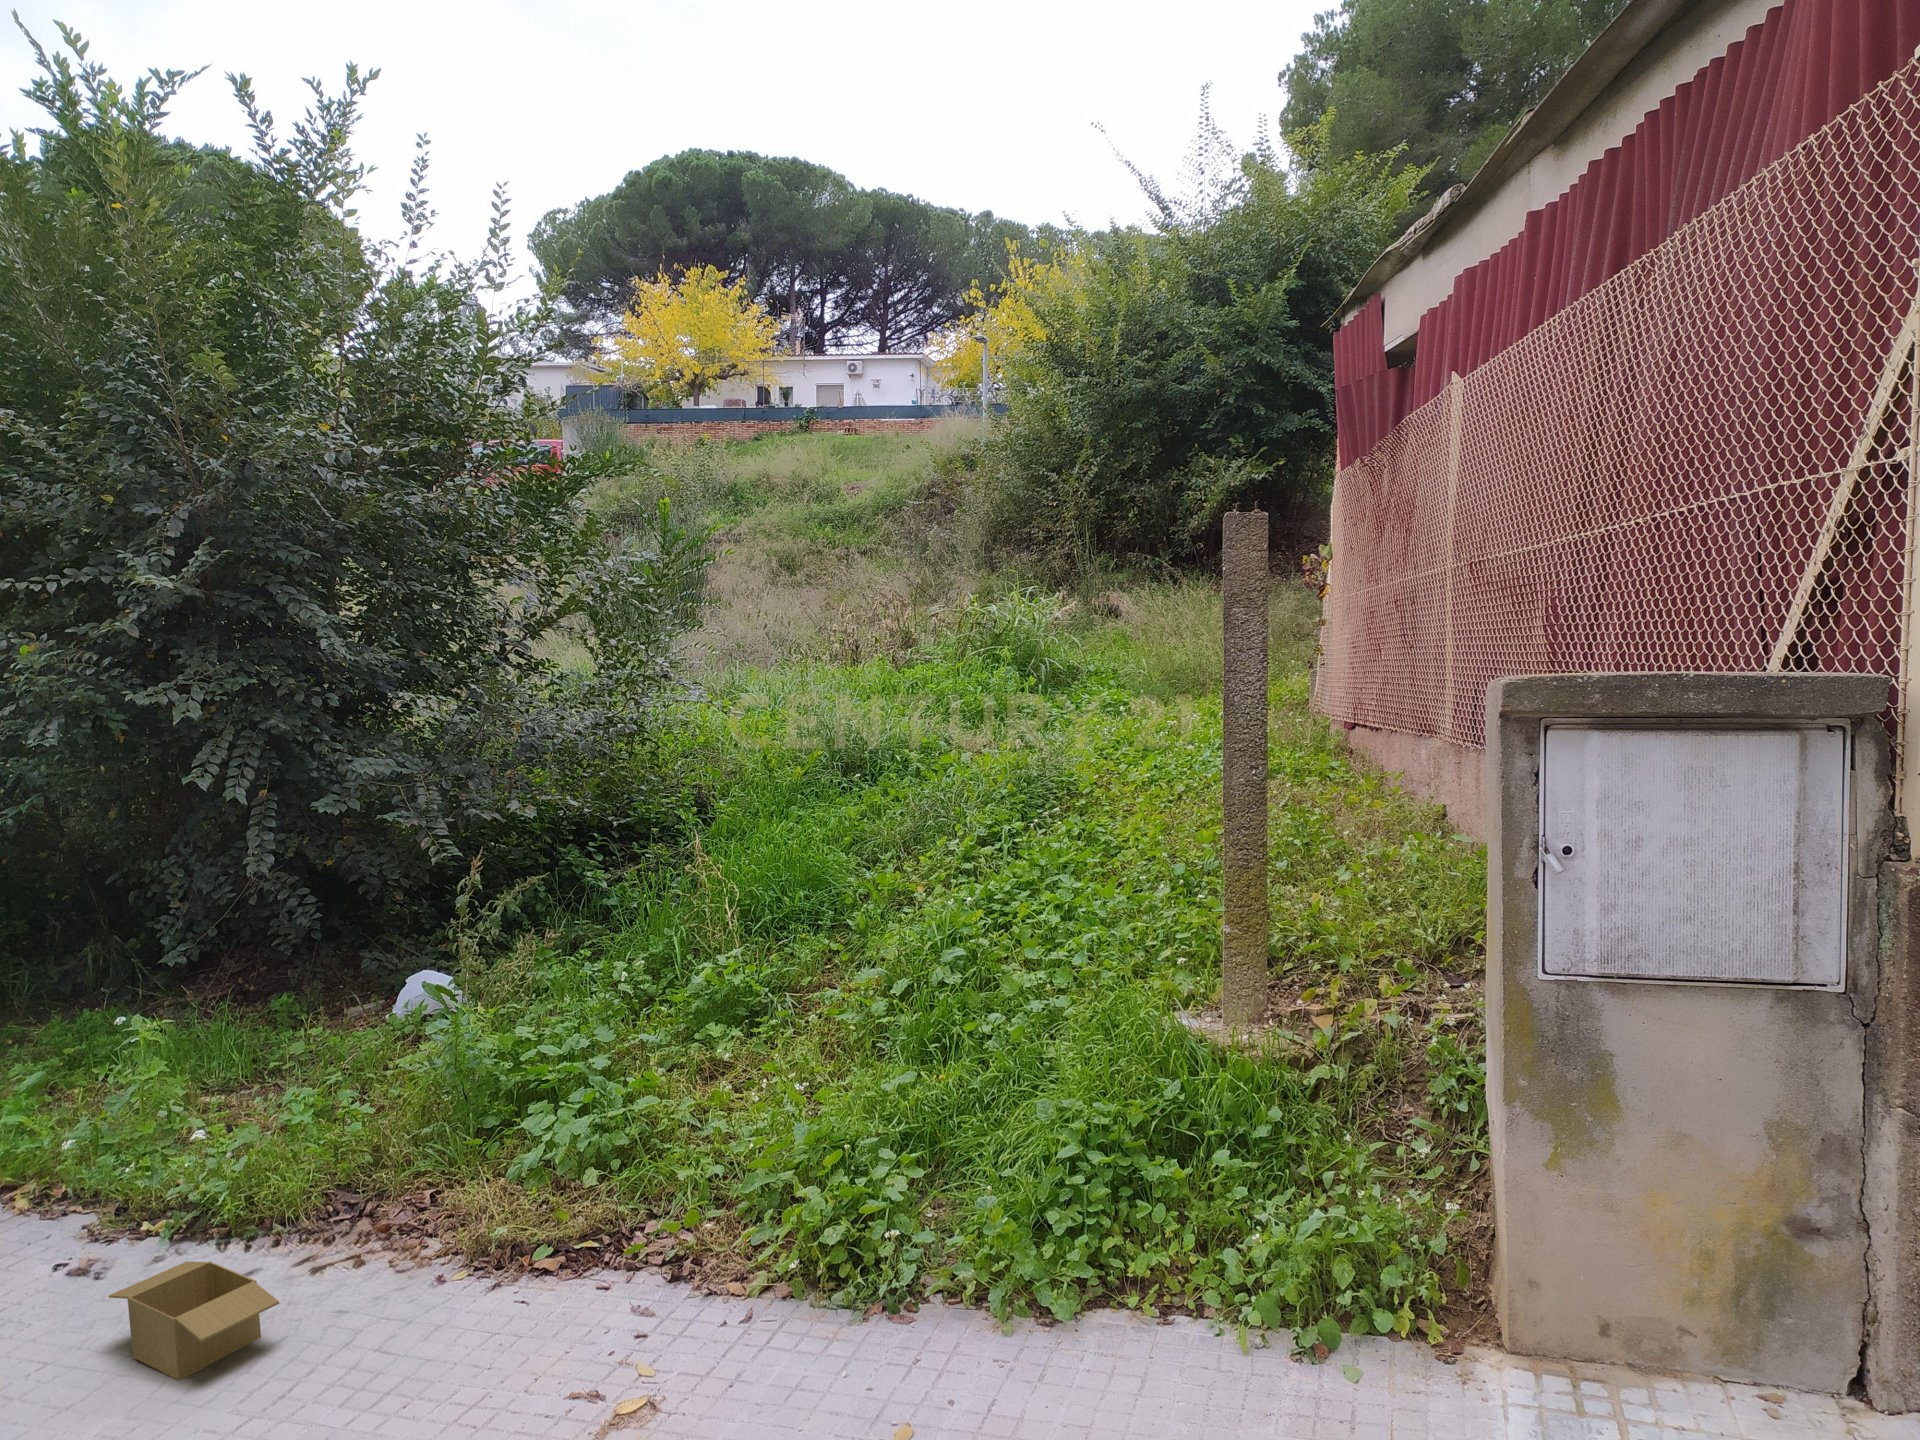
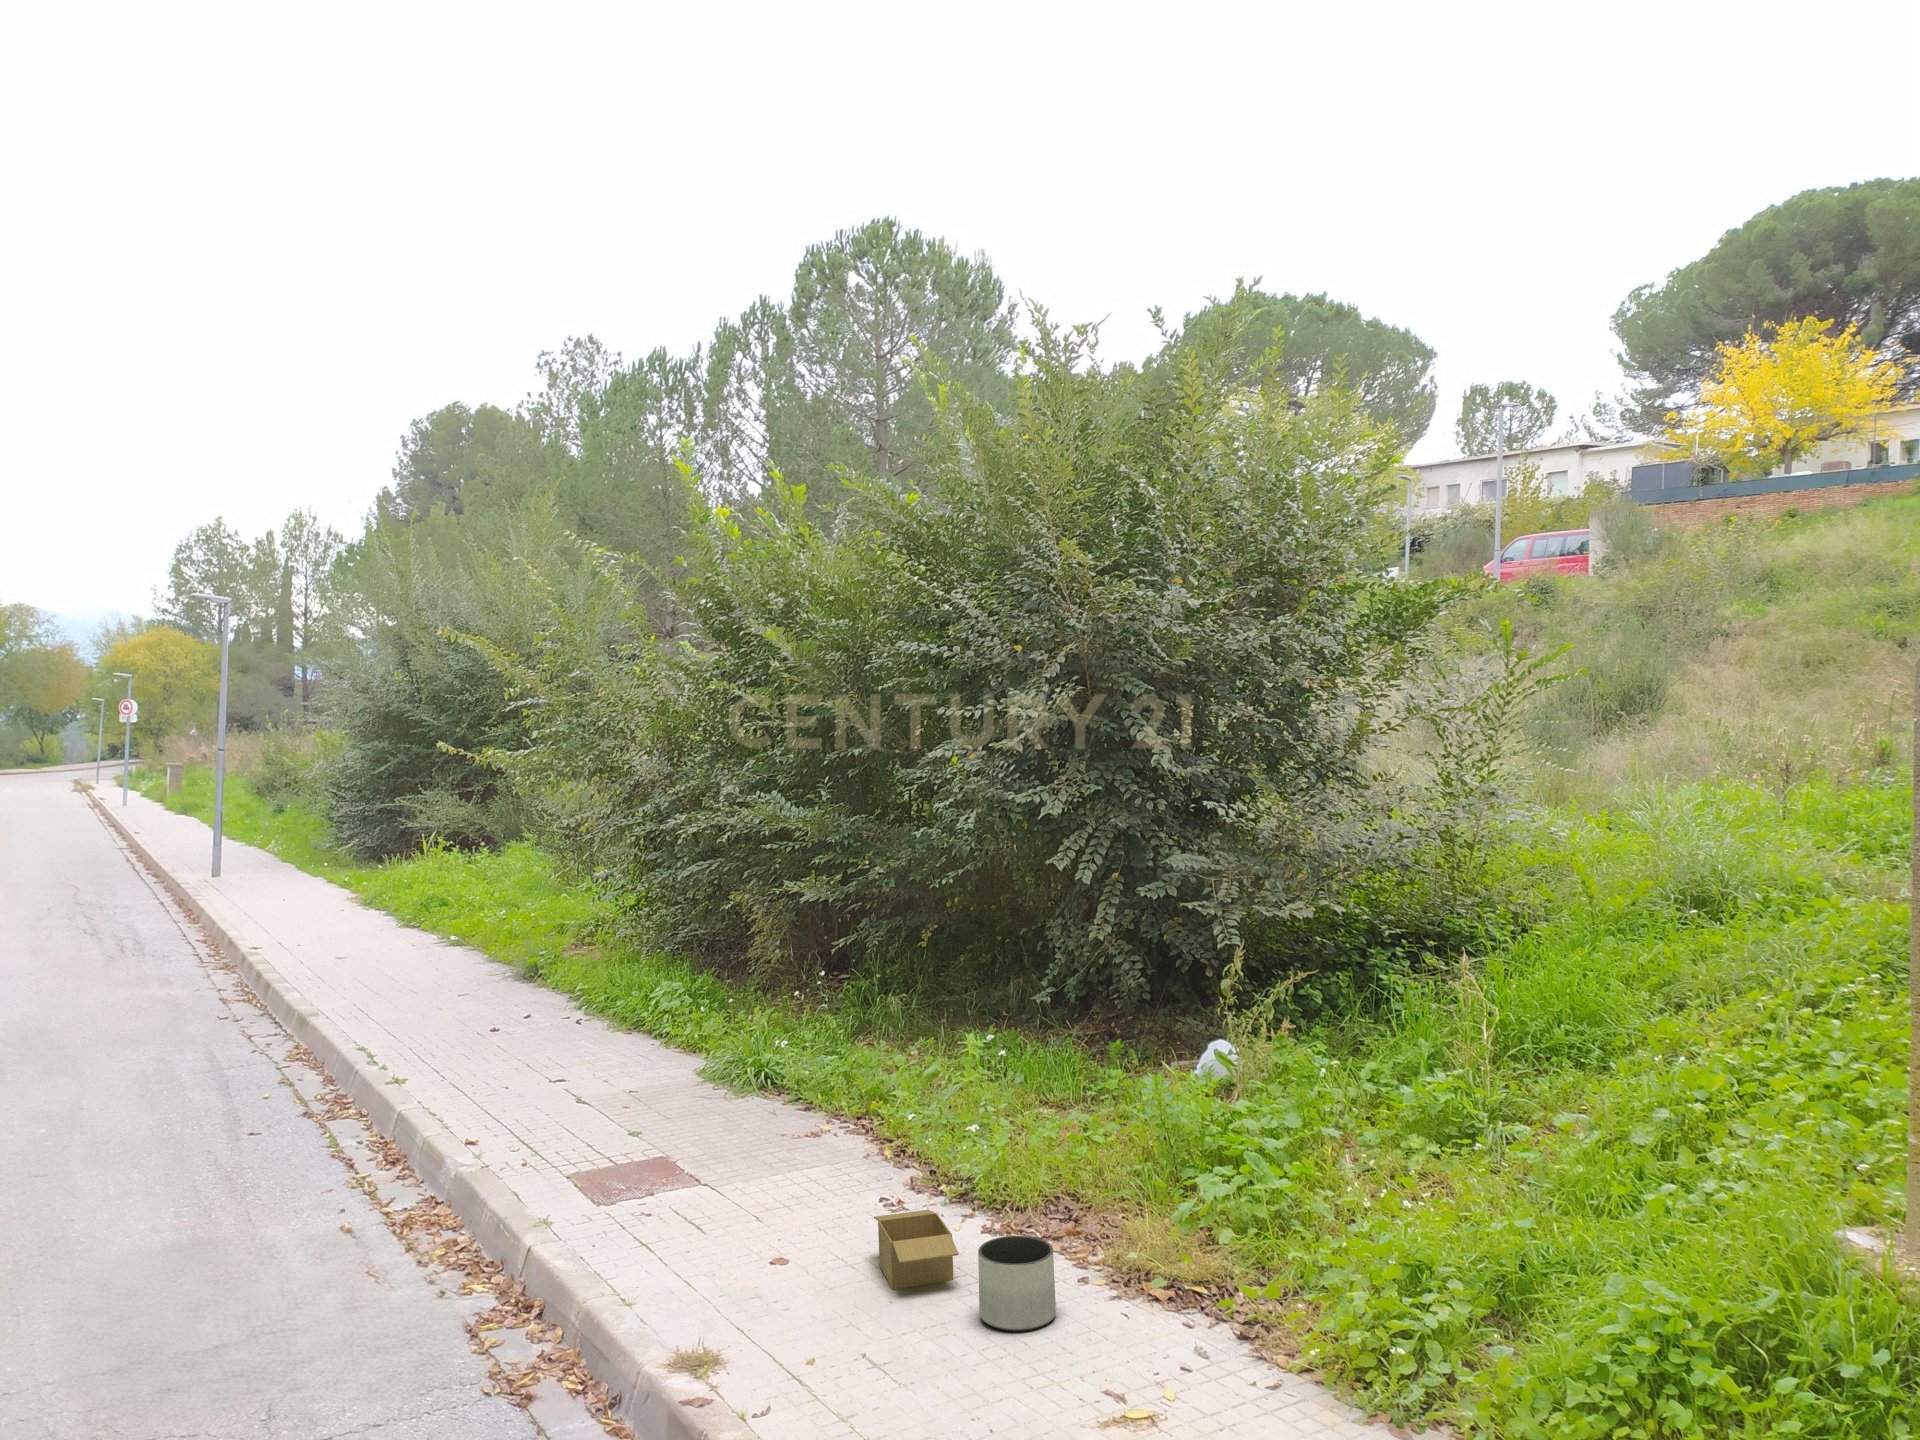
planter: none [335,1248,443,1374] -> present [978,1236,1056,1332]

